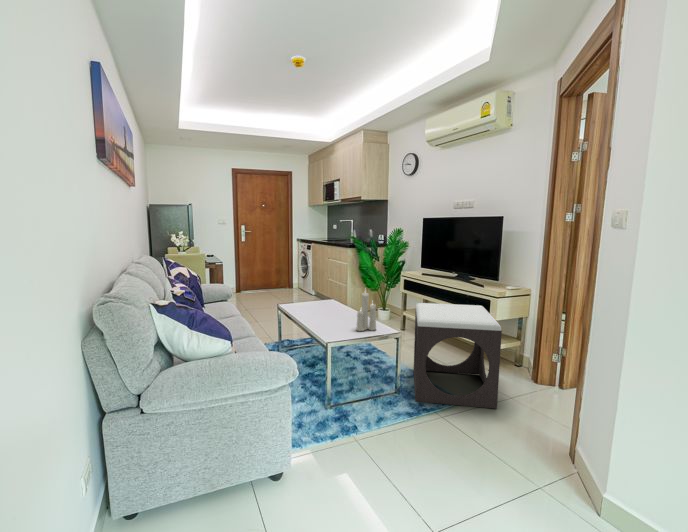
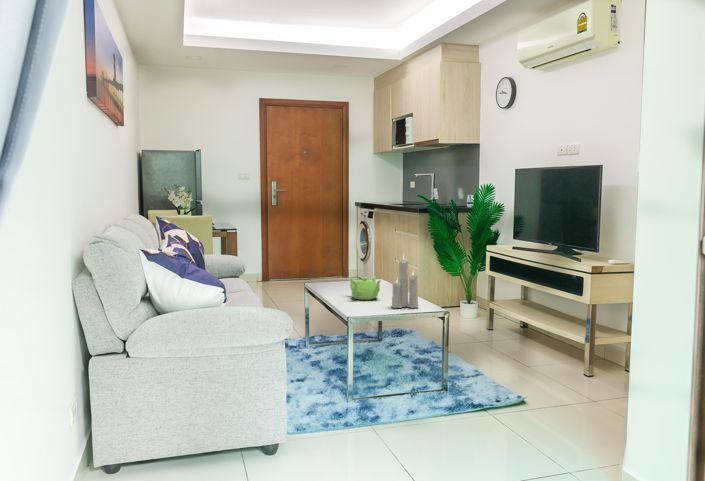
teapot: none [318,303,345,323] -> present [349,276,381,300]
footstool: present [414,303,502,408] -> none [467,278,579,416]

